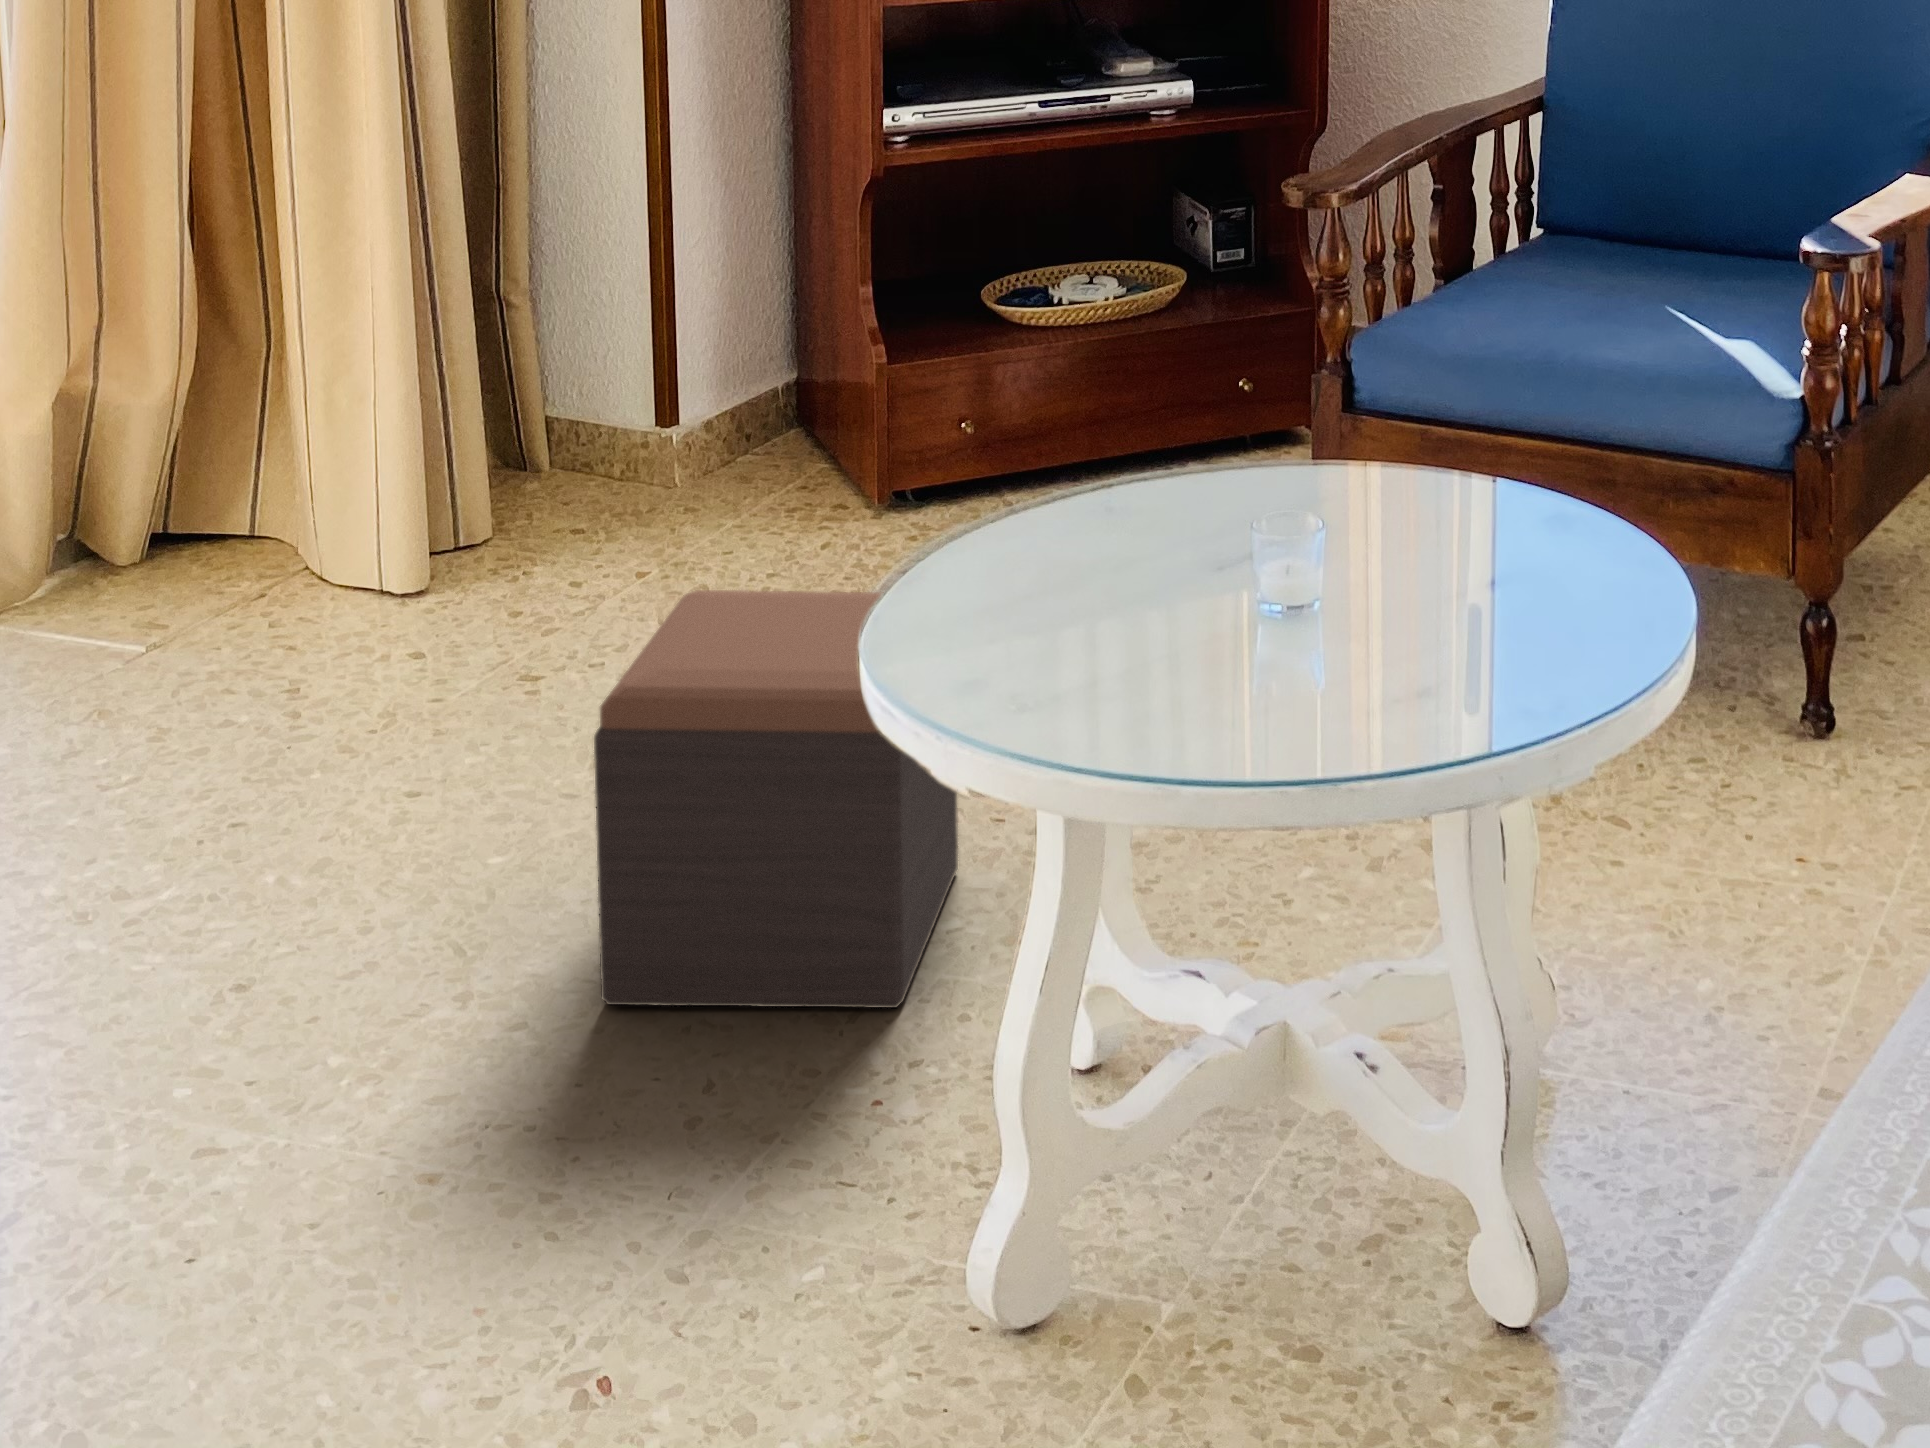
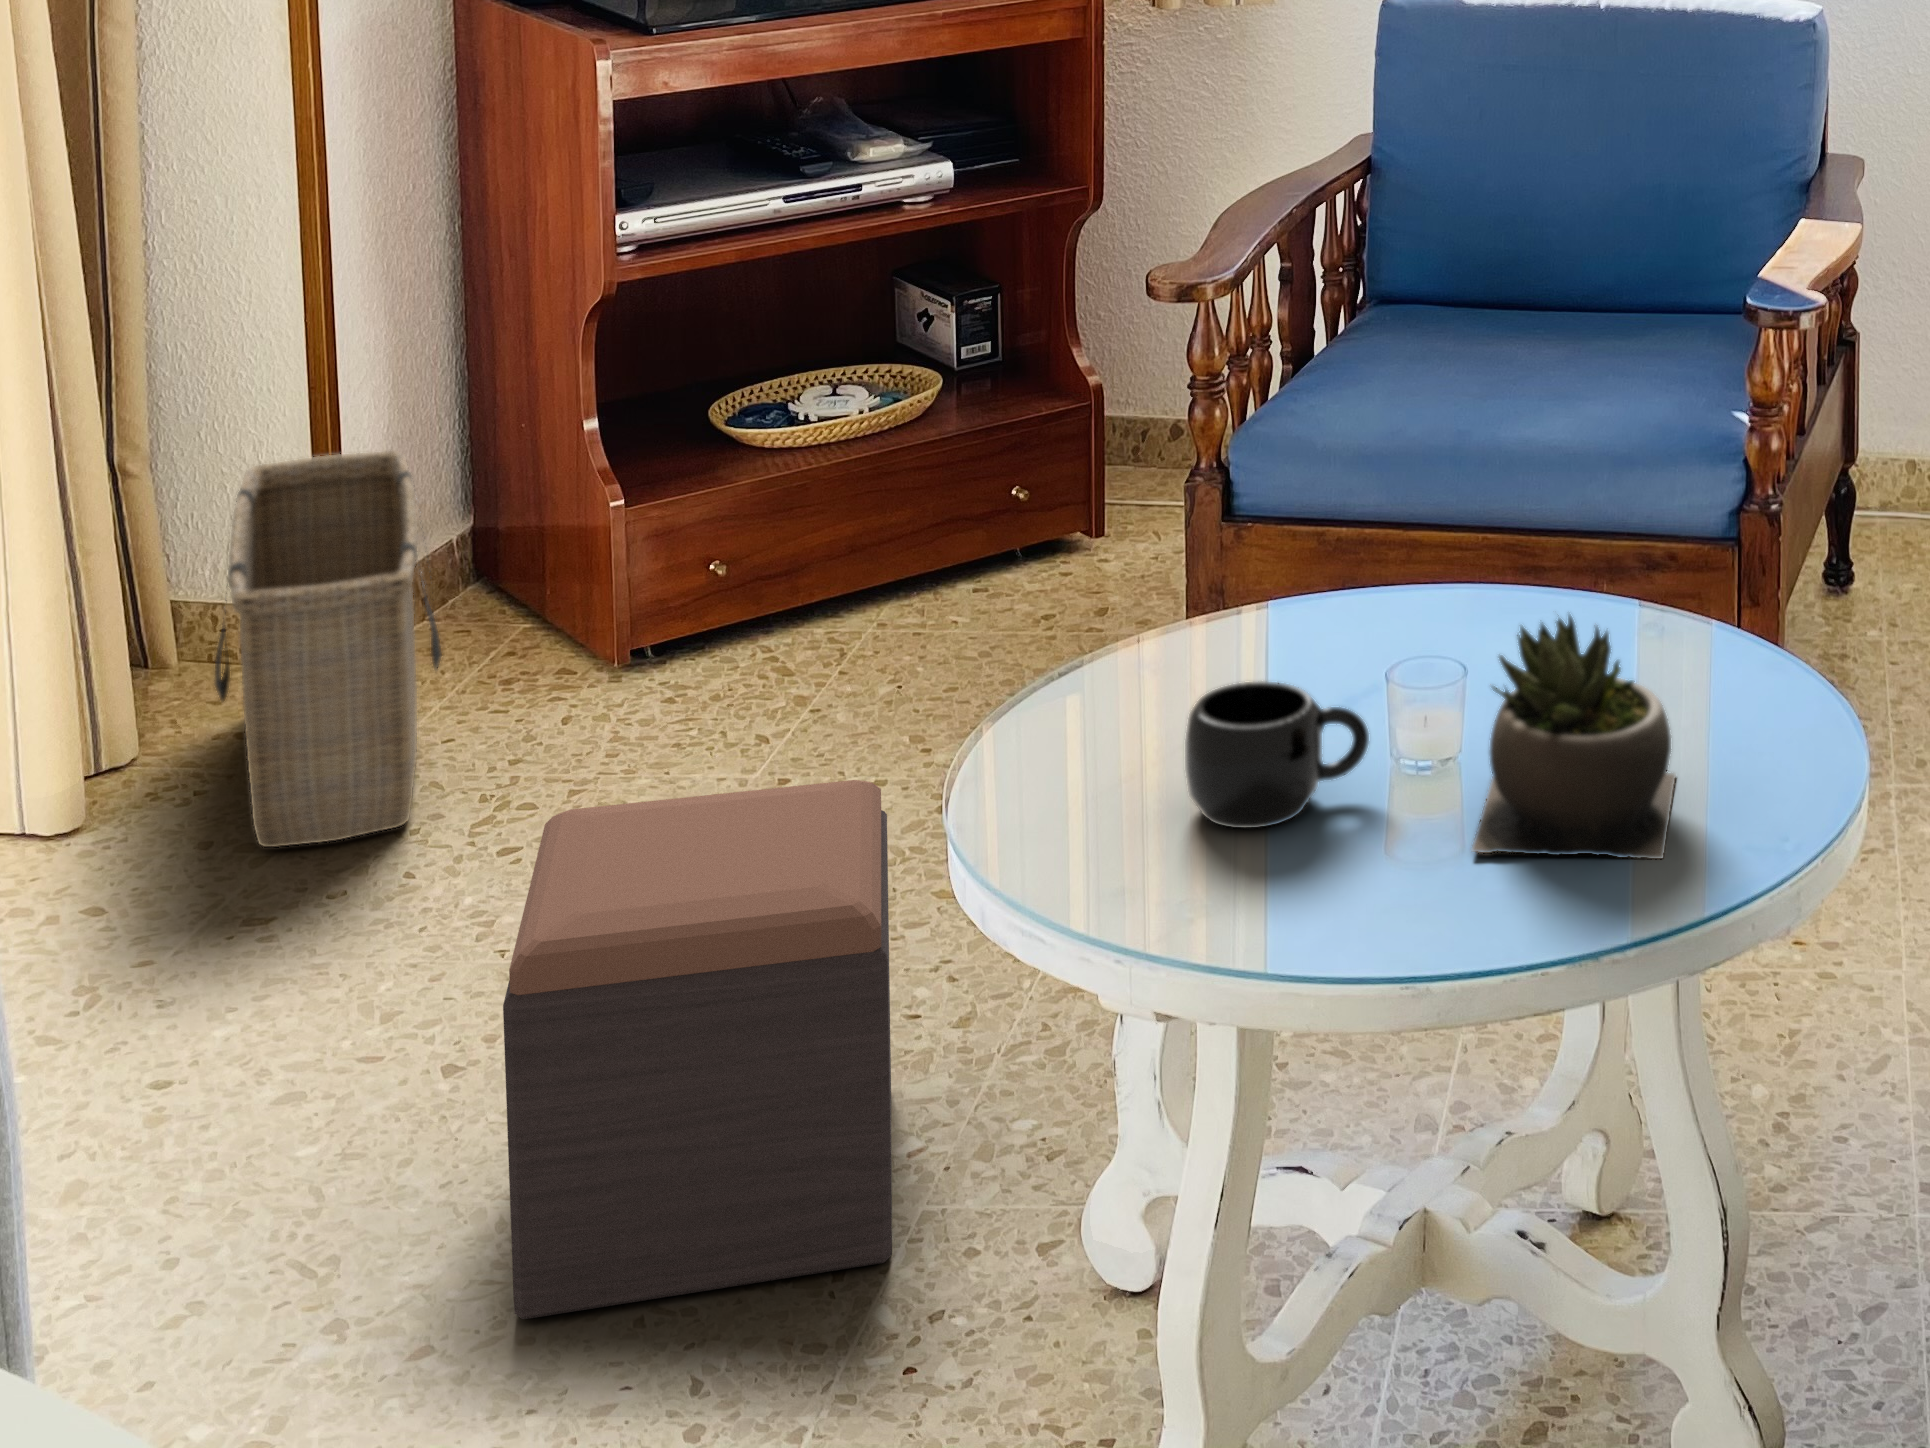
basket: none [538,301,726,619] -> present [215,451,442,847]
succulent plant: none [1297,478,1520,712] -> present [1472,615,1675,859]
mug: none [1082,519,1247,646] -> present [1185,681,1369,828]

